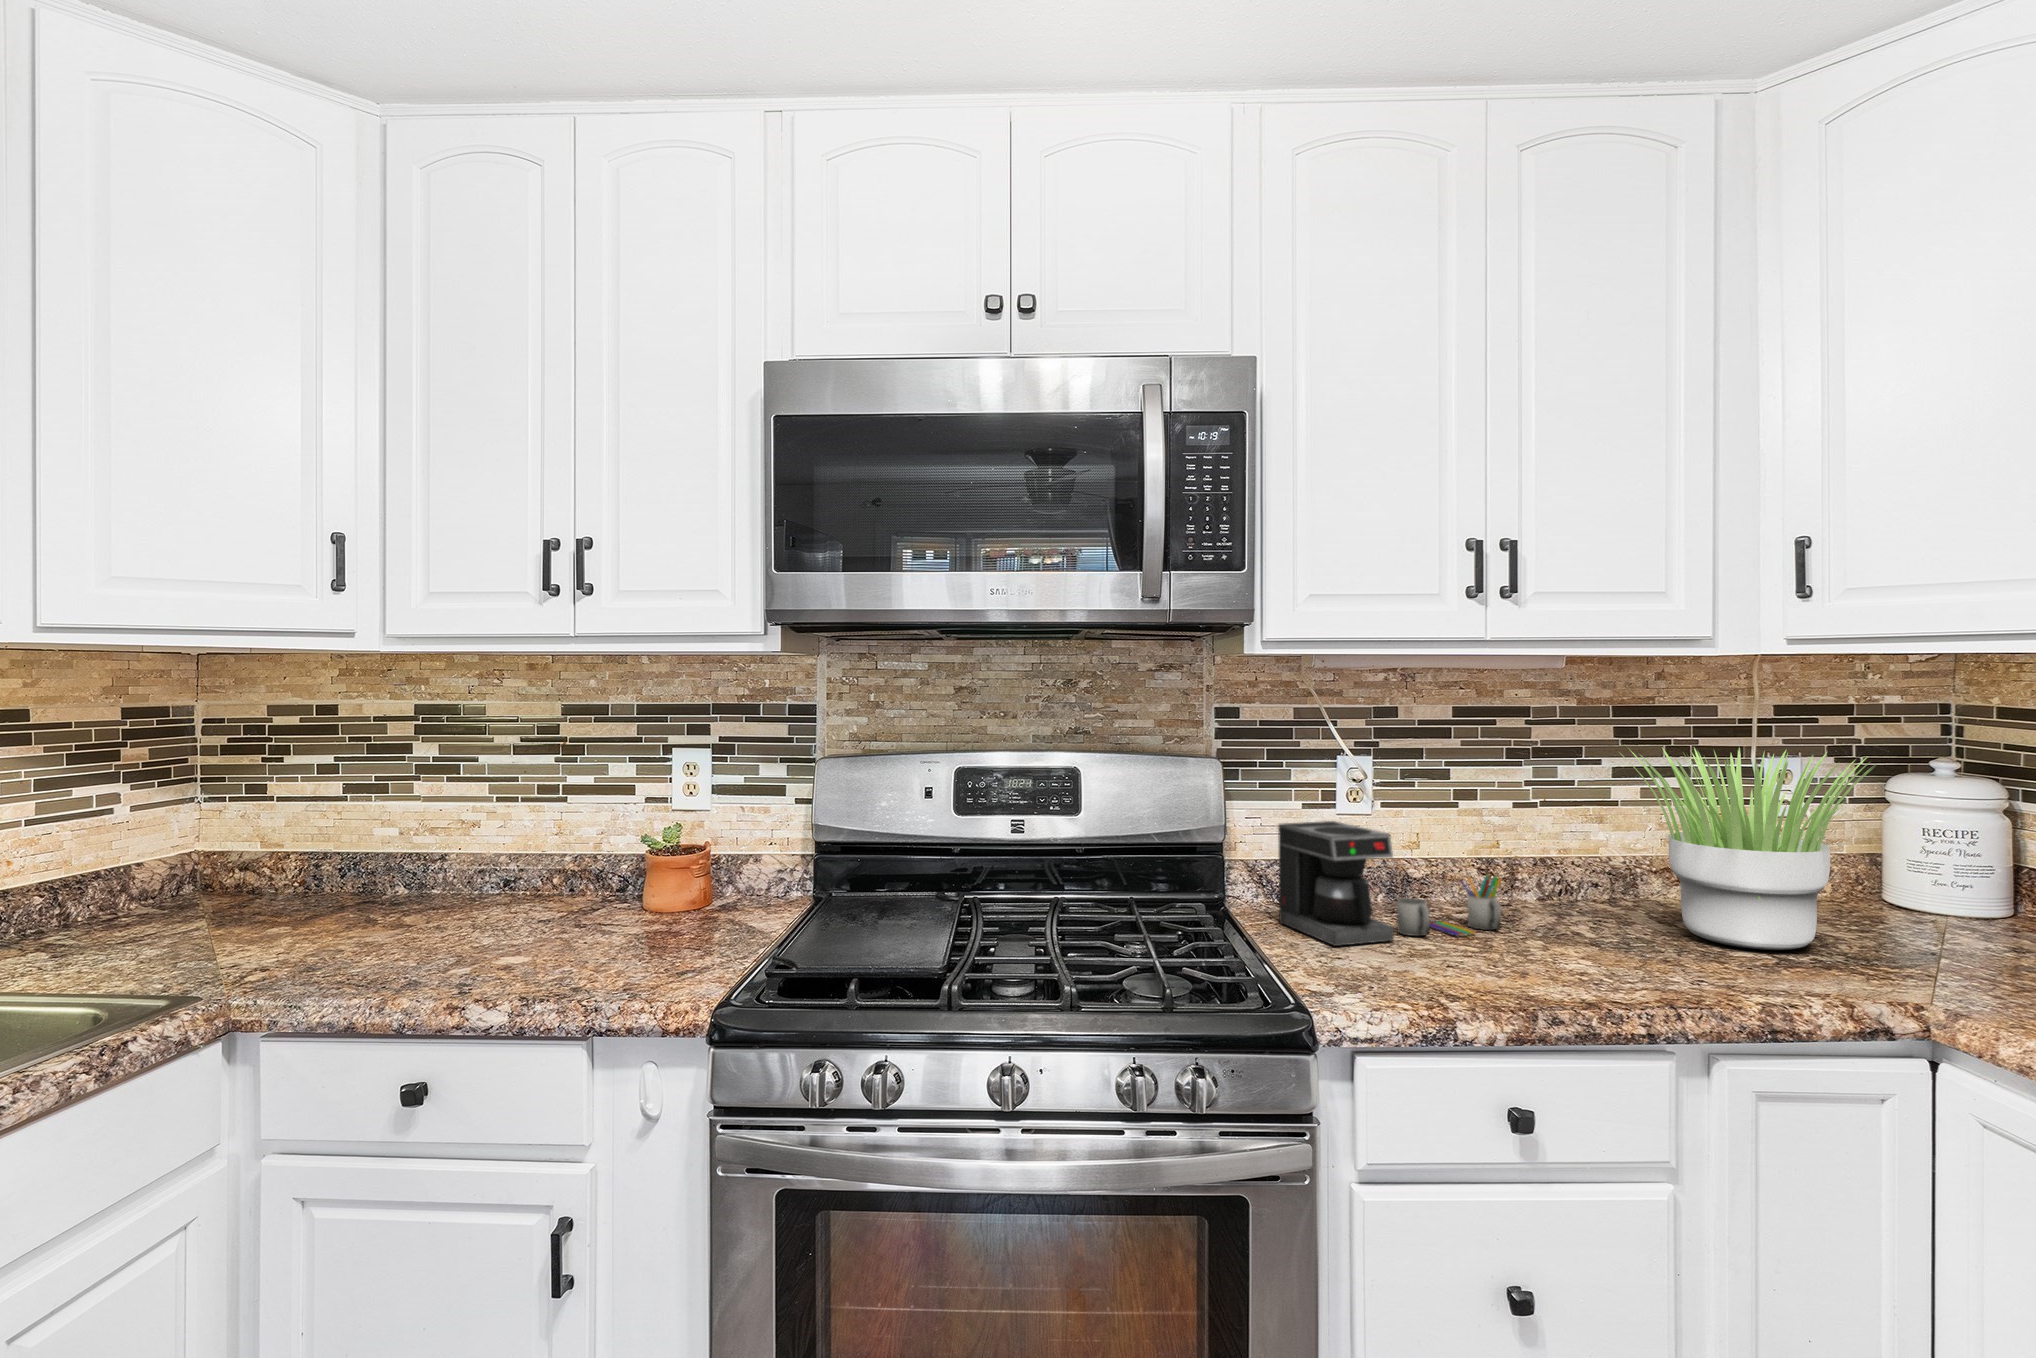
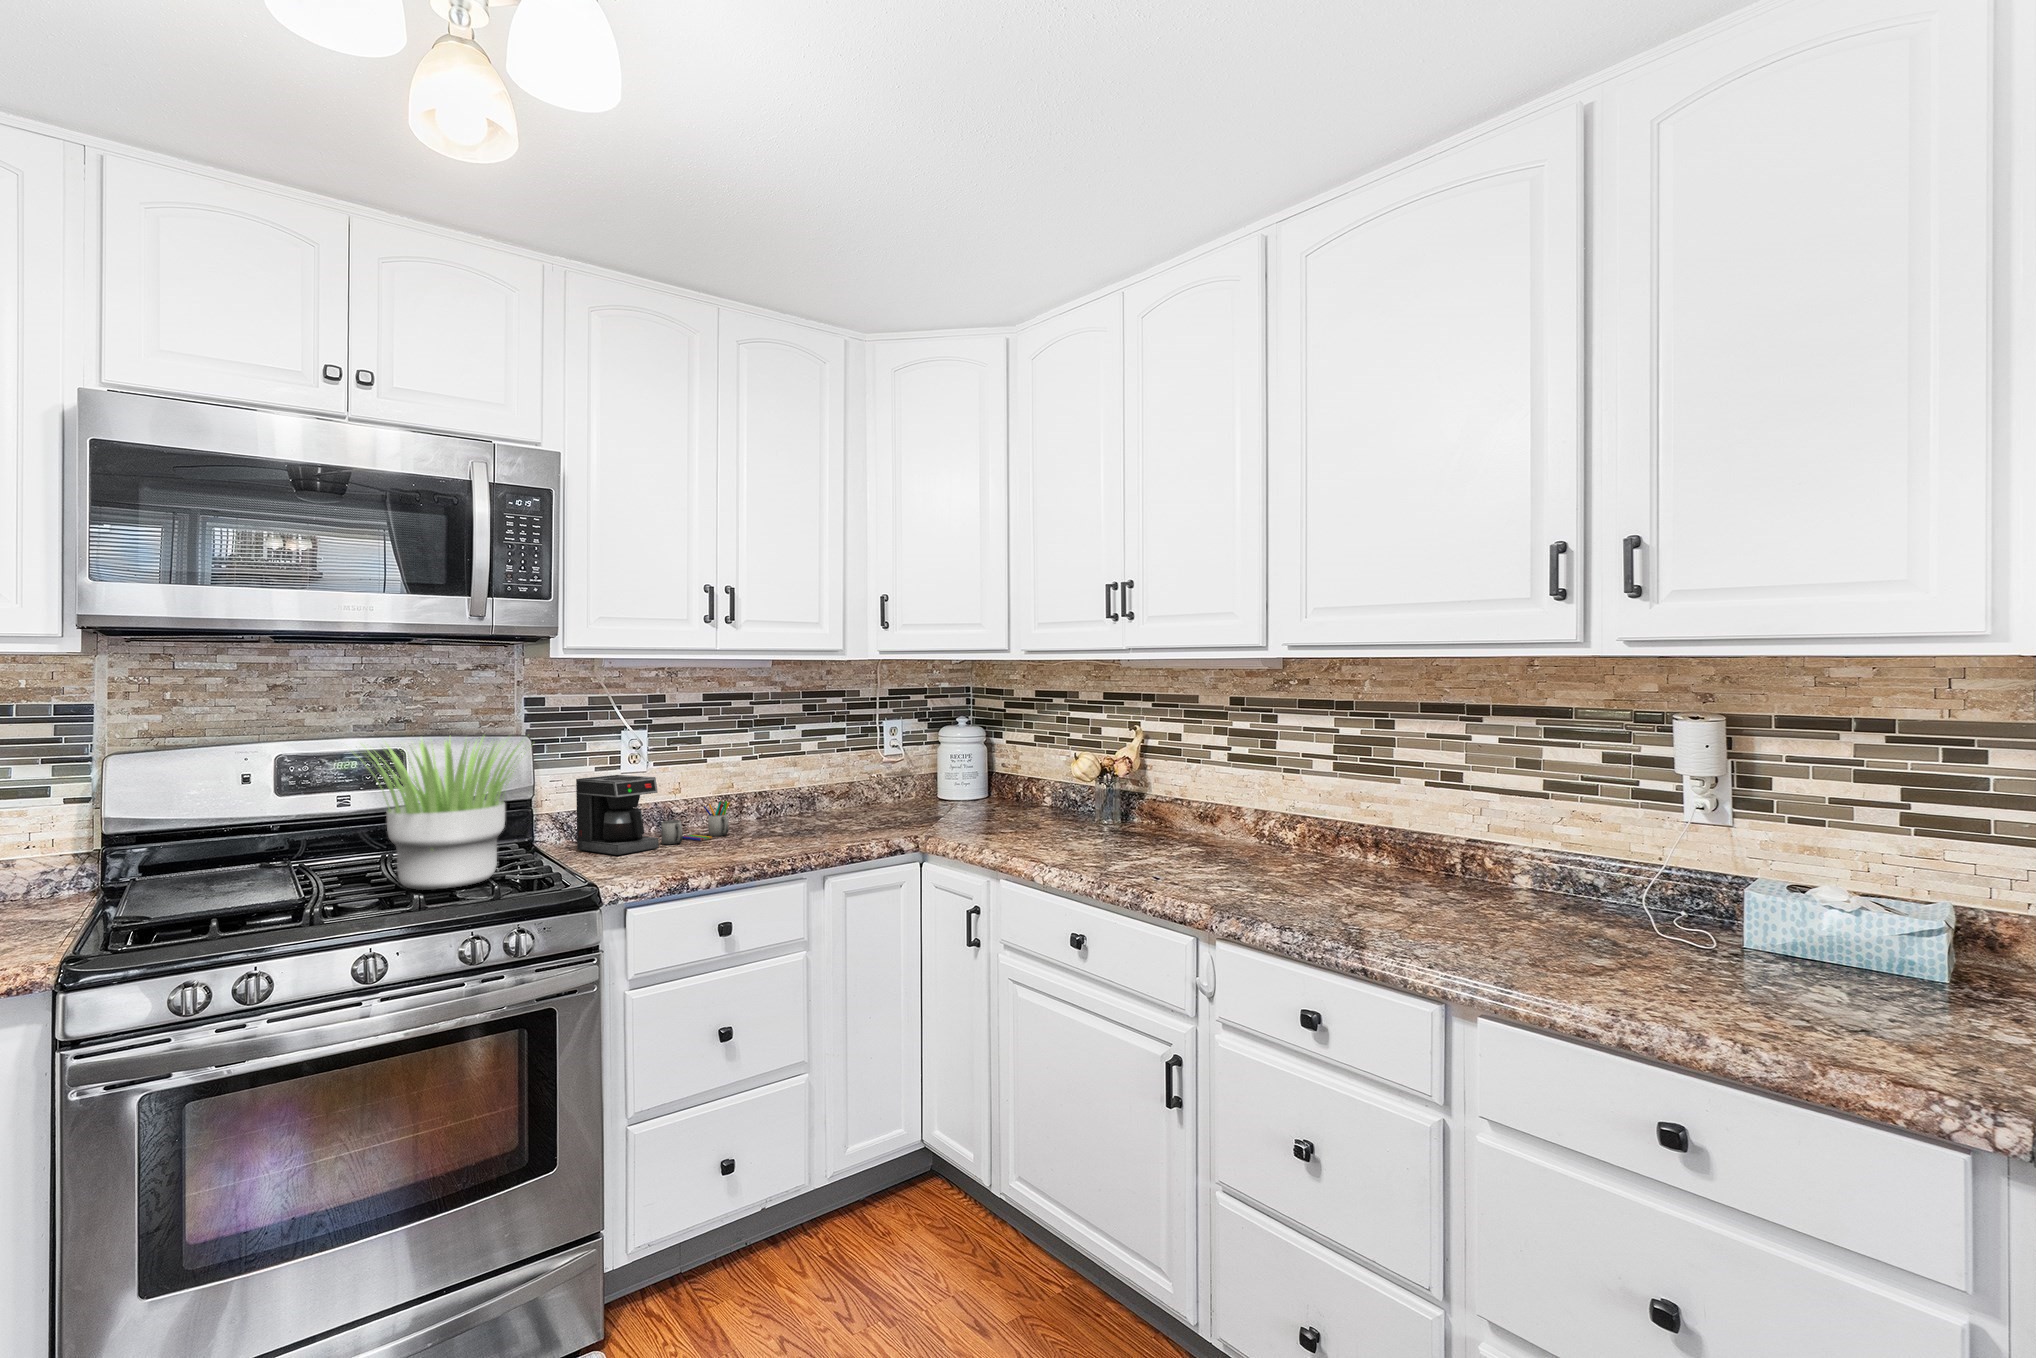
potted plant: present [1621,748,1872,950] -> present [355,737,523,890]

